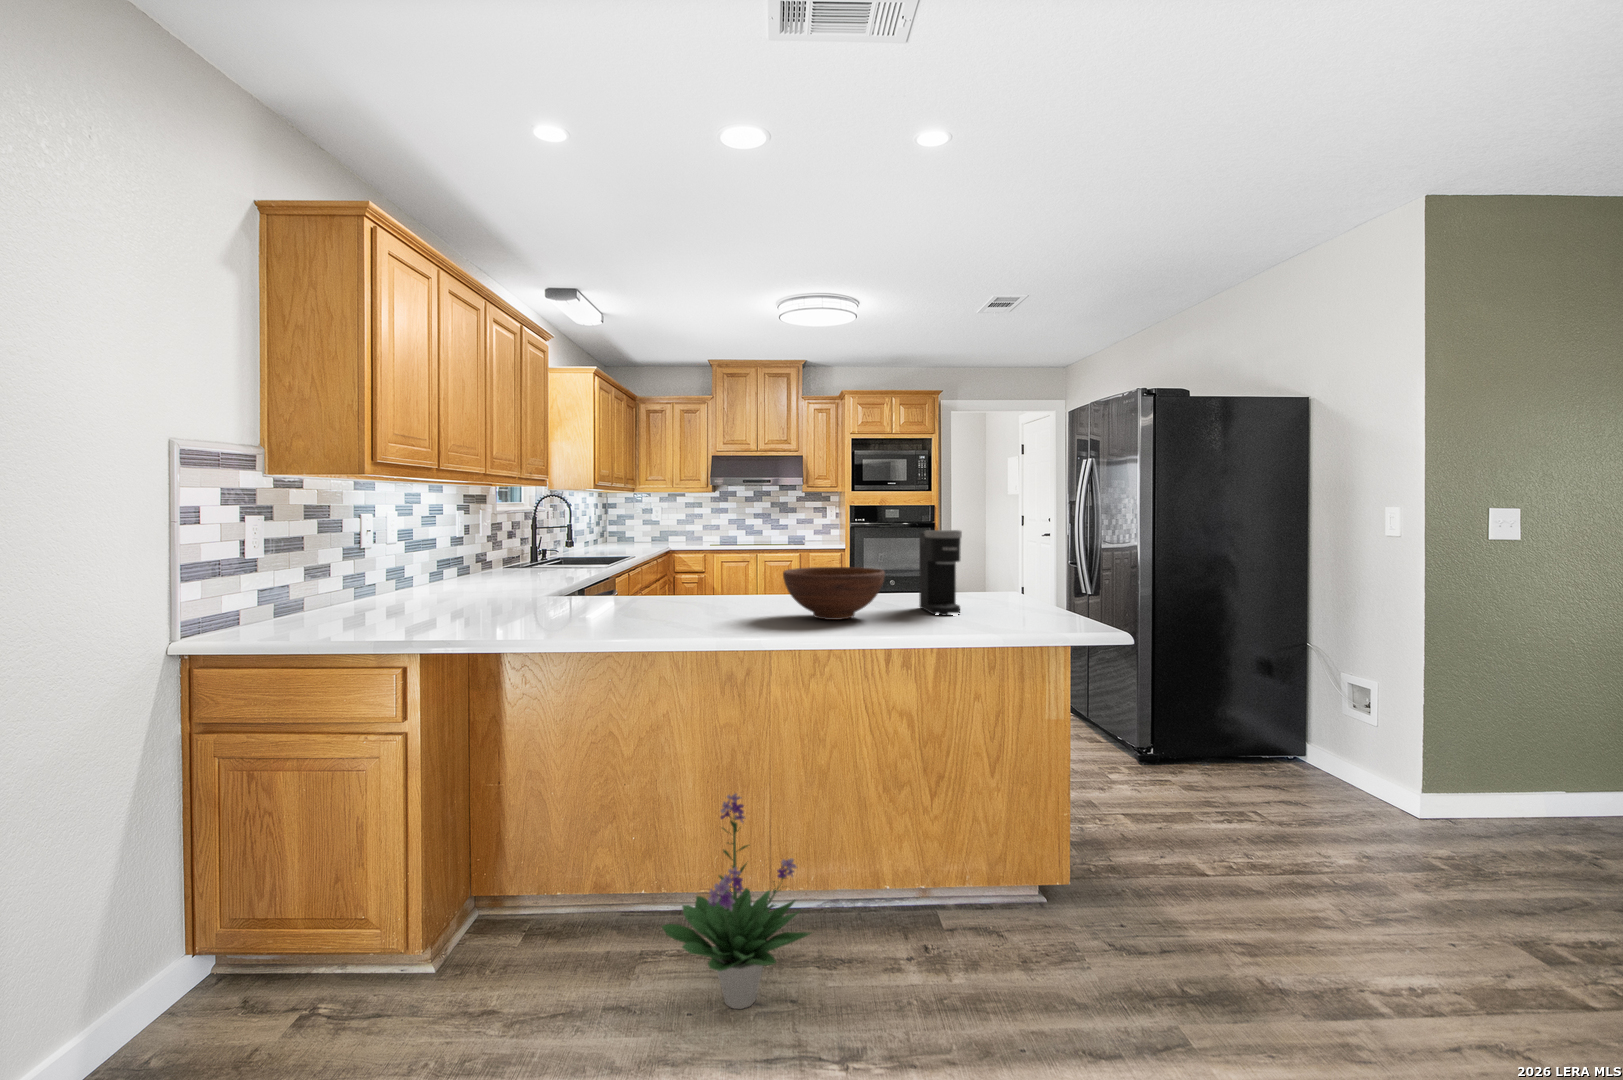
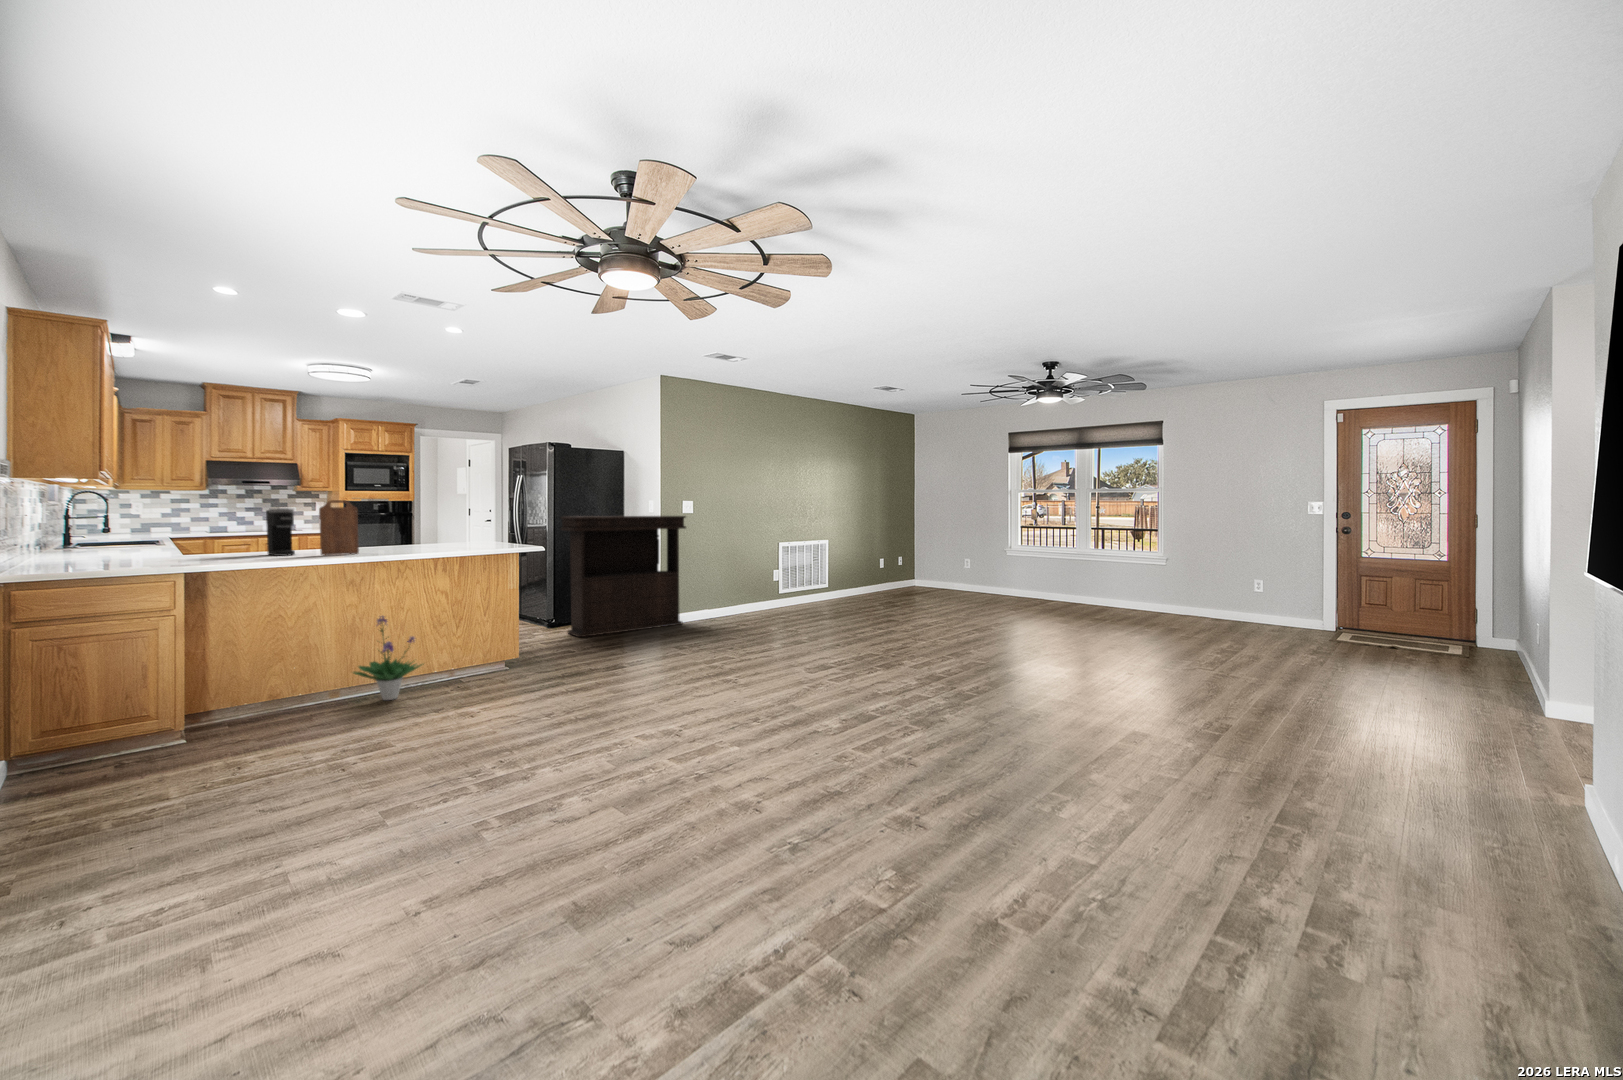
cutting board: none [677,517,743,628] -> present [319,500,359,555]
coffee maker: present [919,530,962,615] -> present [266,508,295,556]
console table: none [1165,542,1512,831] -> present [561,516,686,637]
fruit bowl: present [783,567,885,620] -> none [372,527,430,551]

